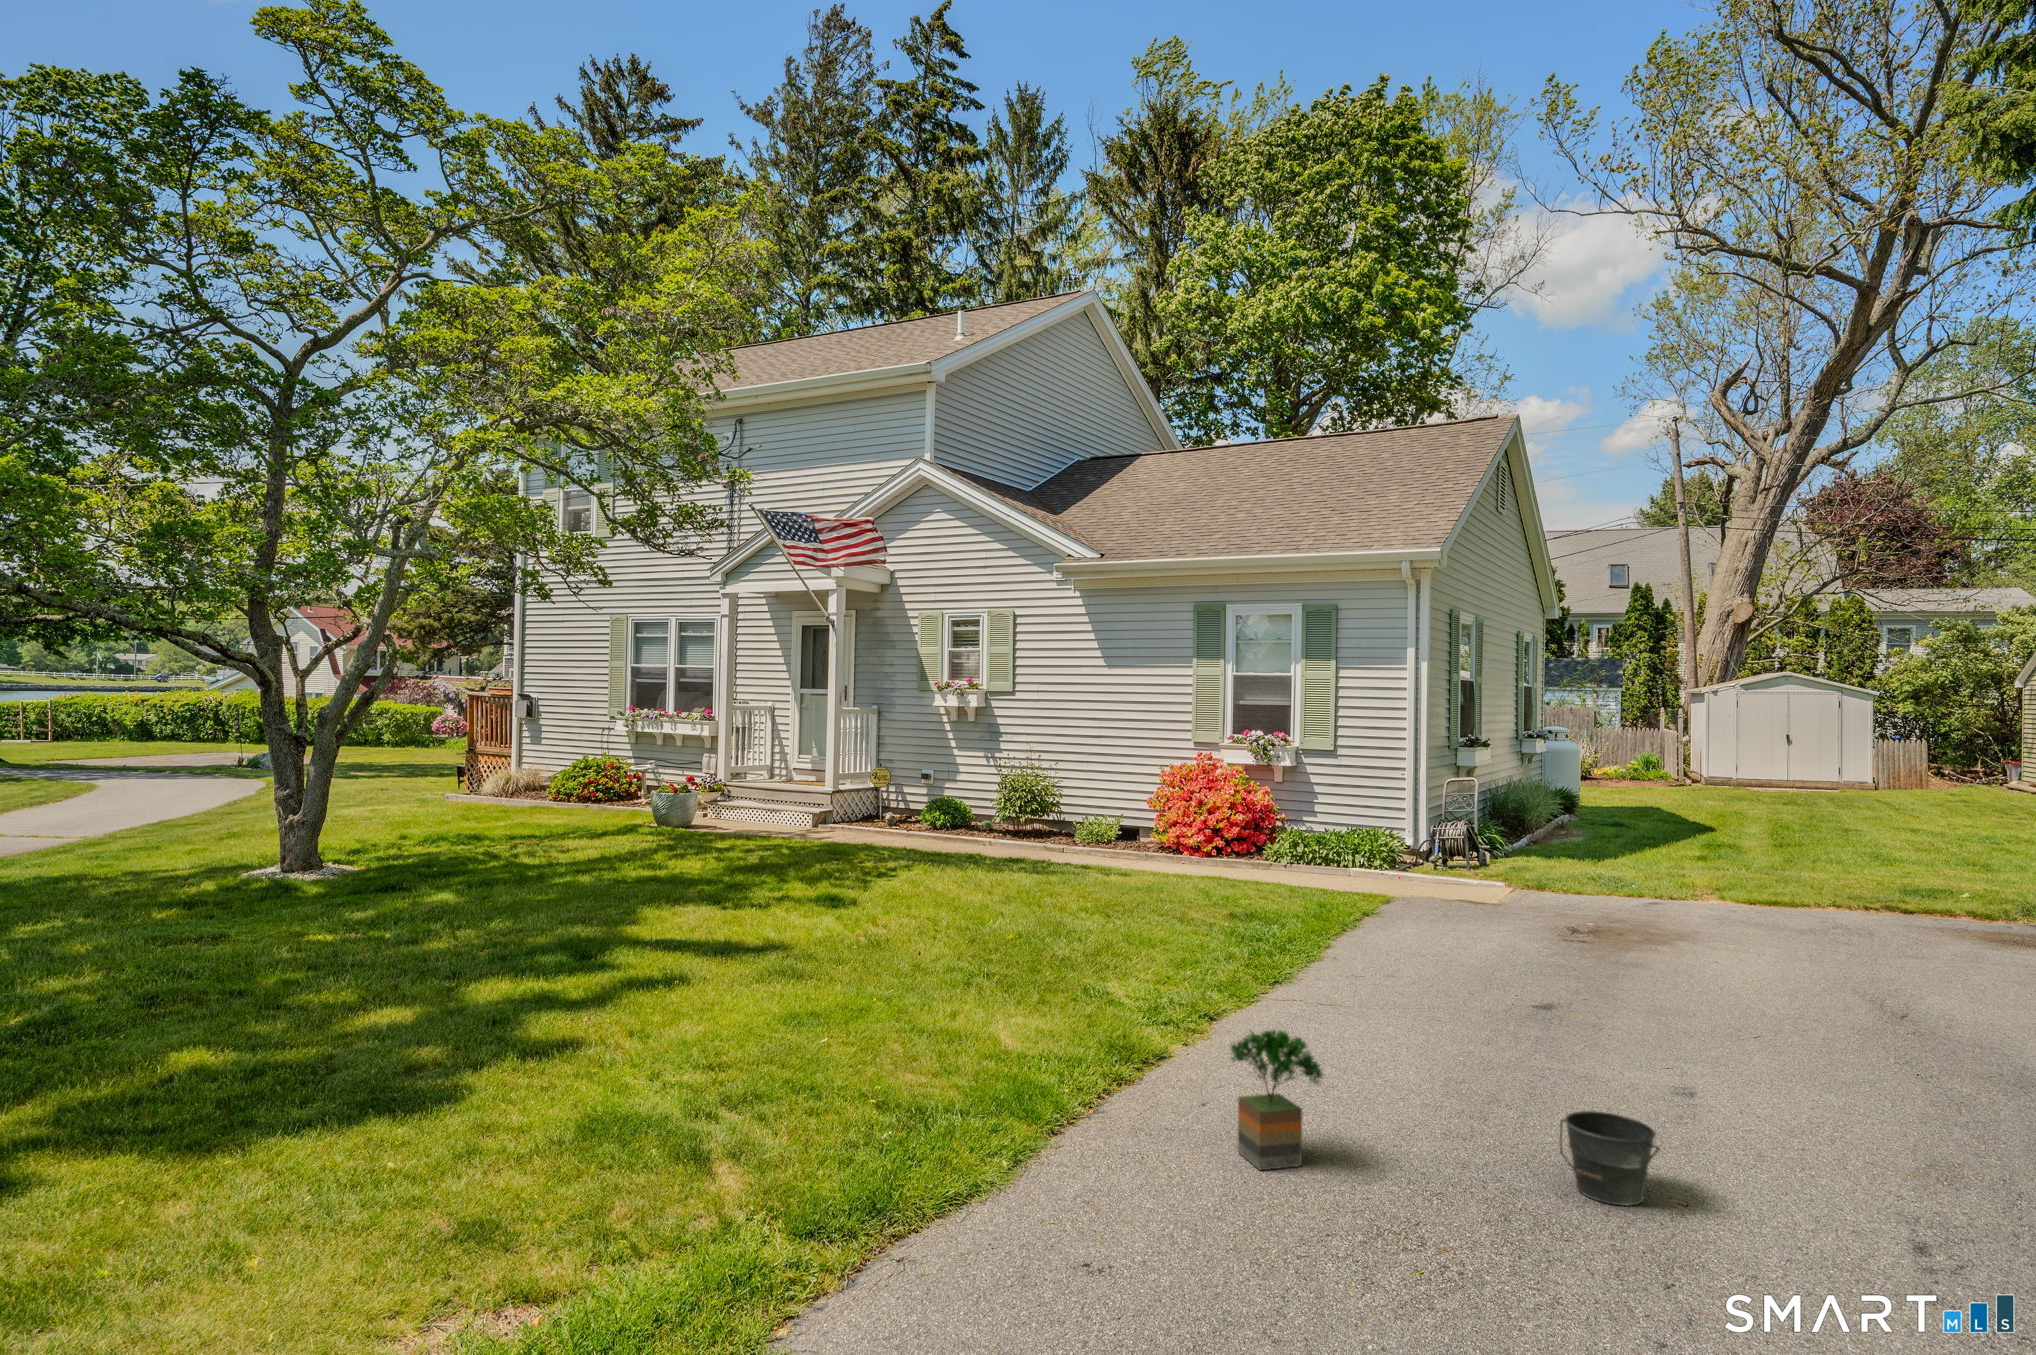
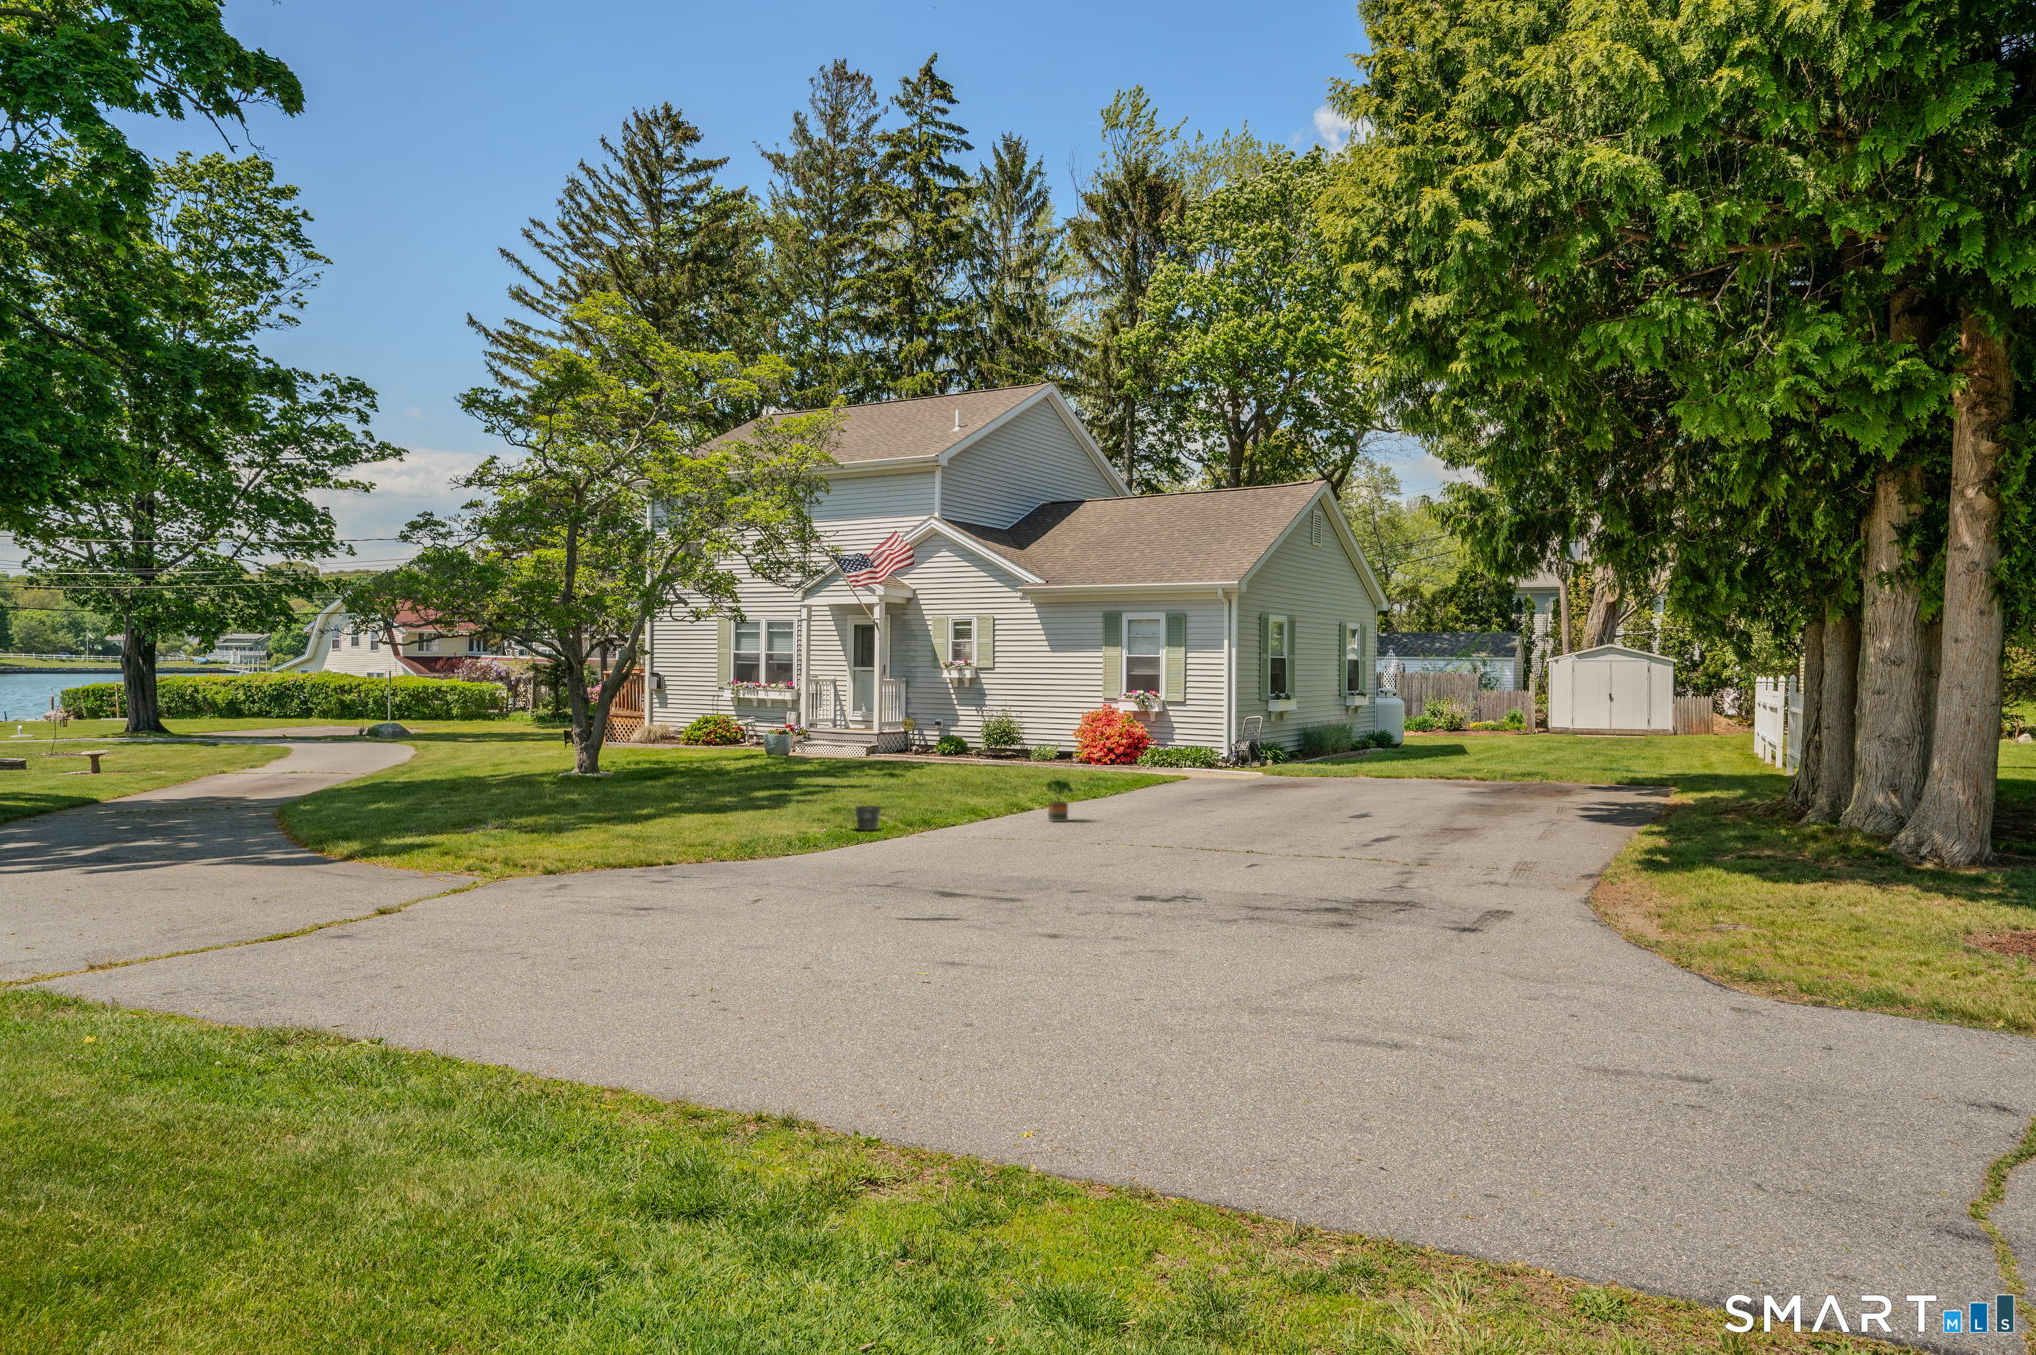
bucket: present [1560,1111,1660,1206] -> present [853,806,881,830]

